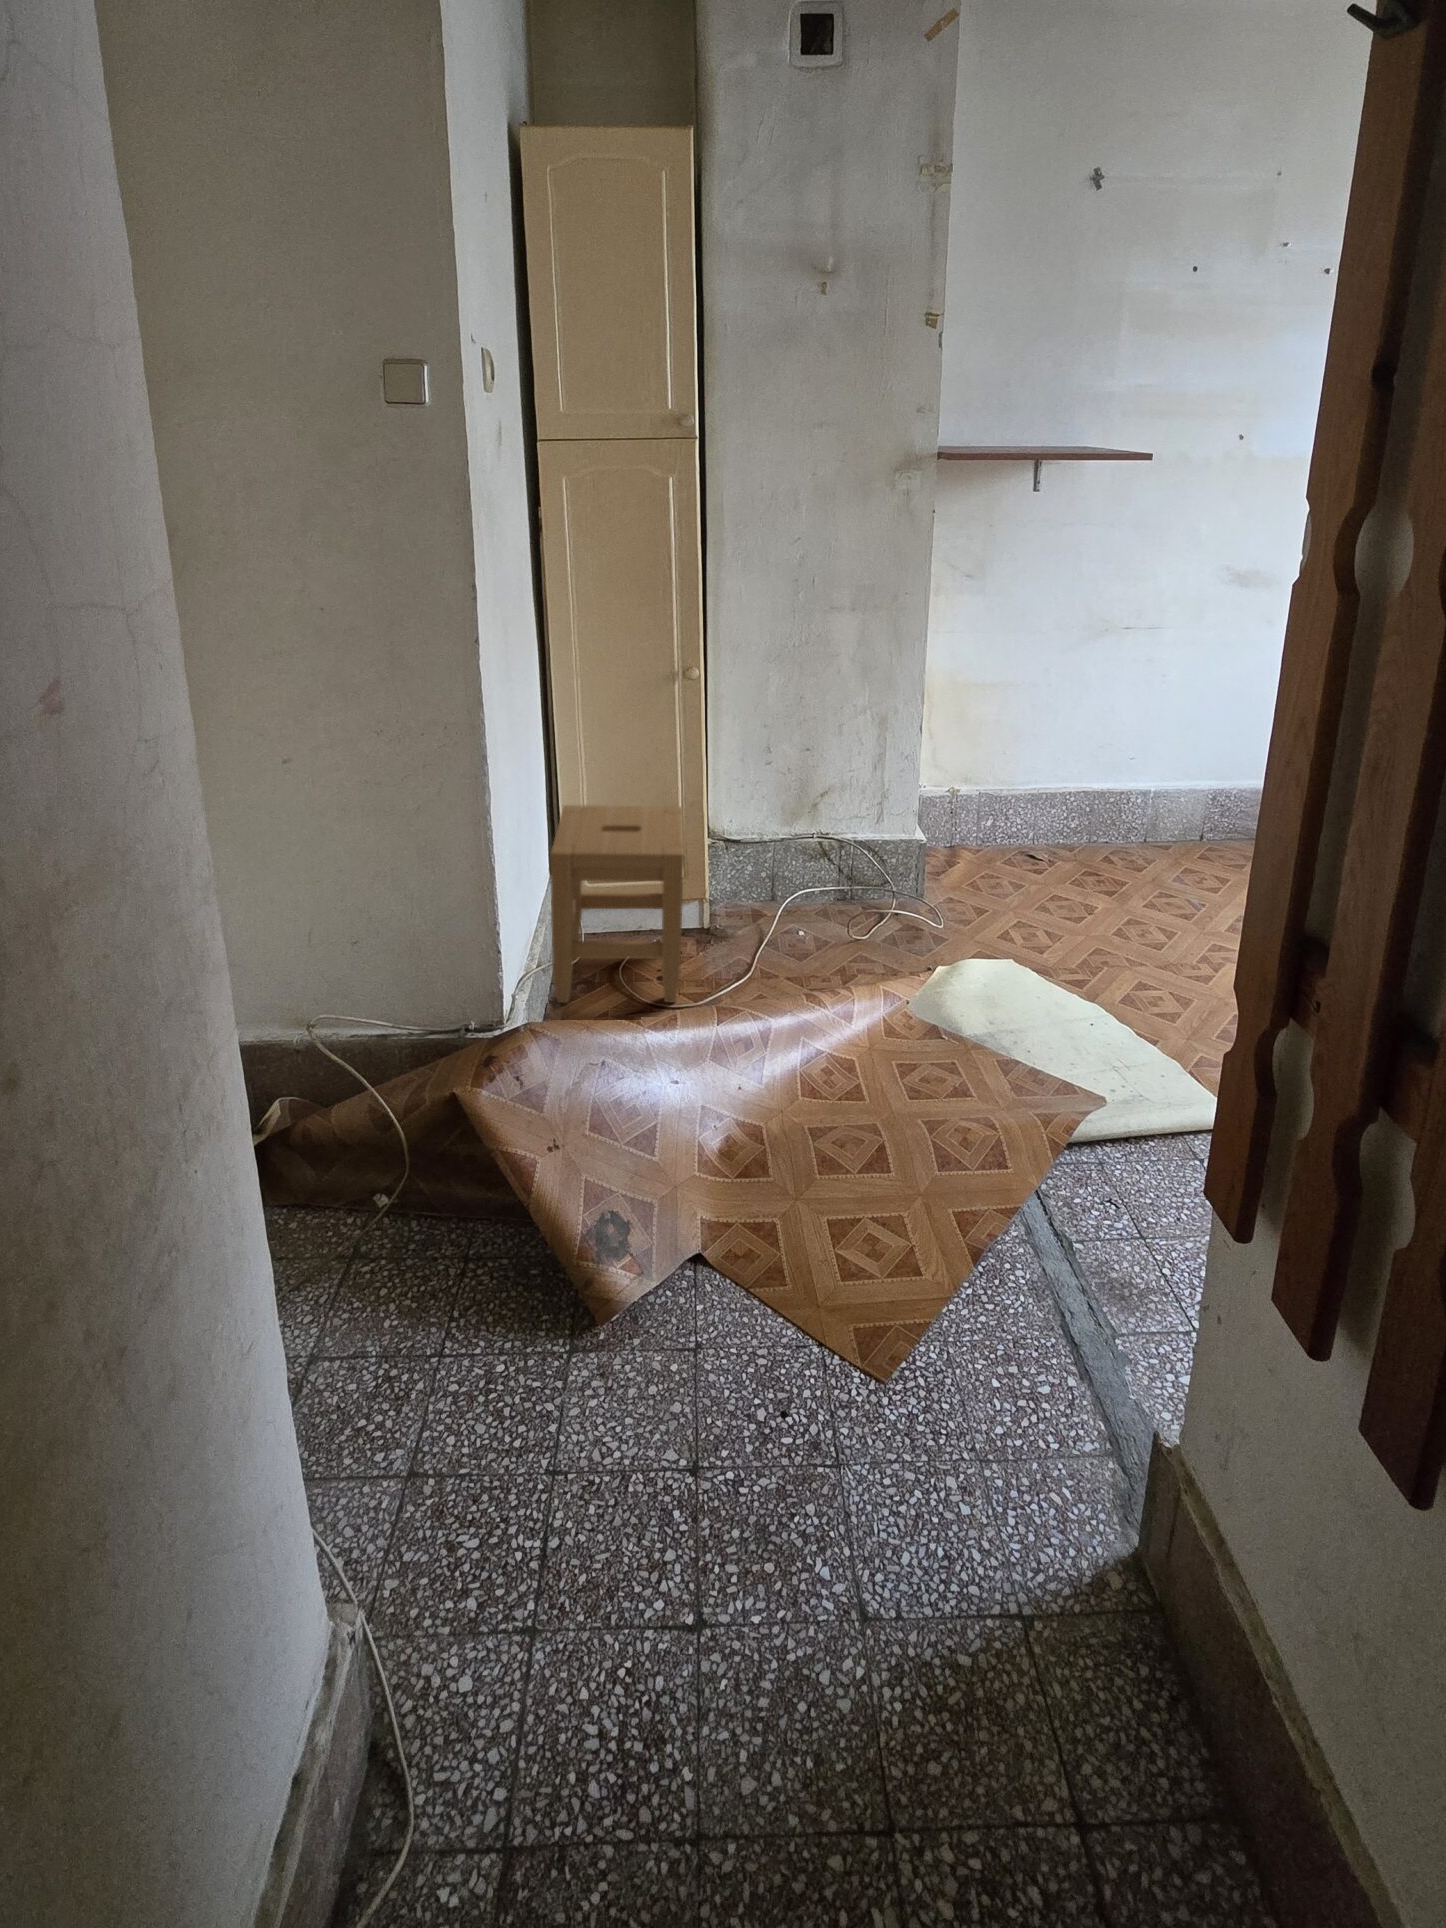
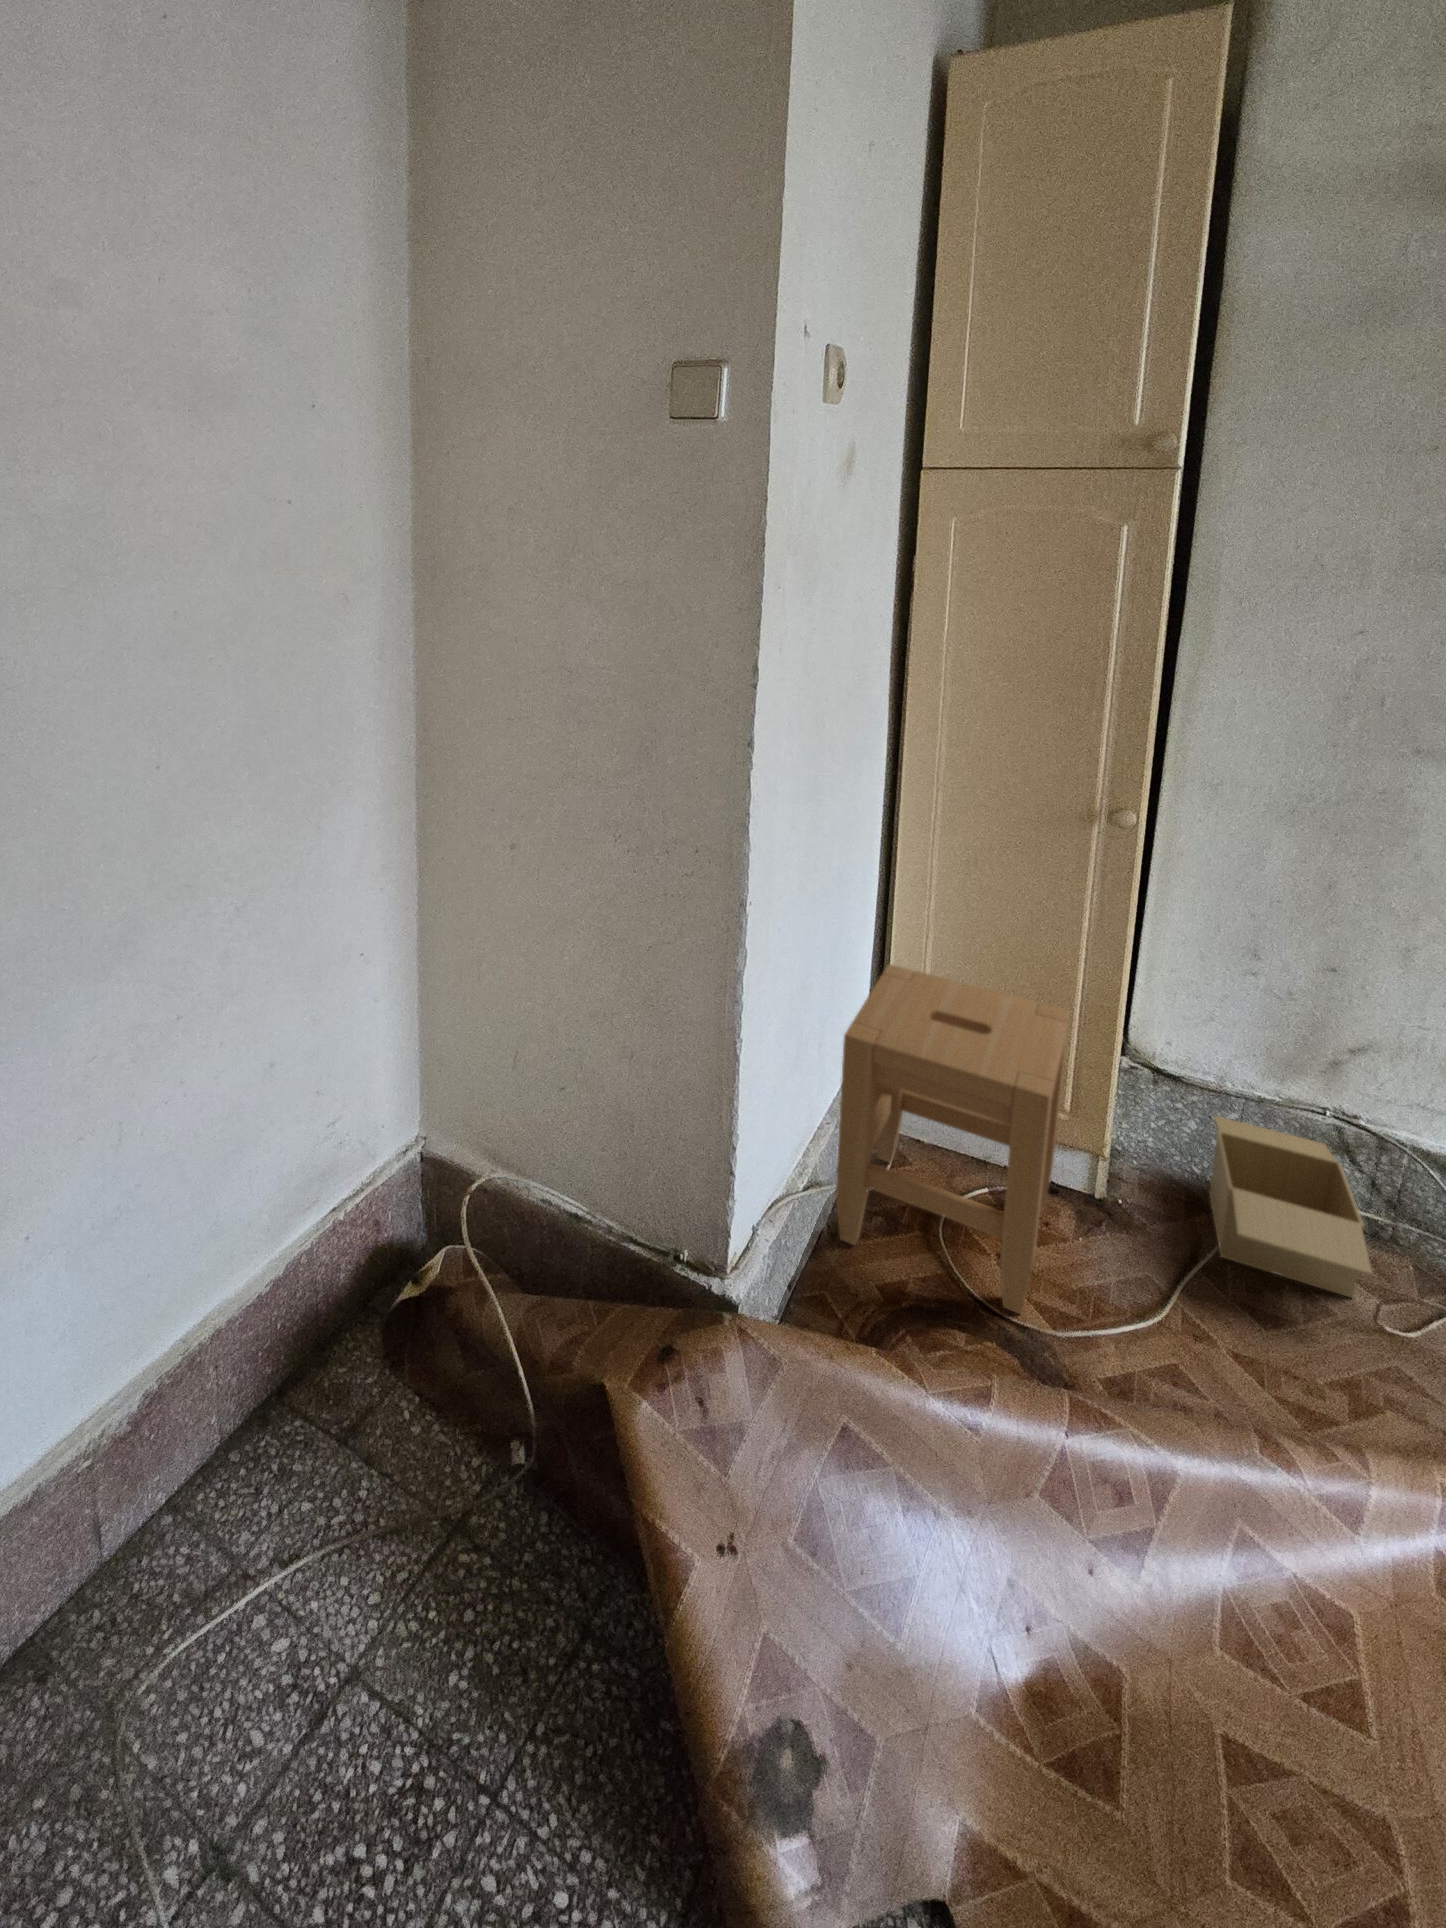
cardboard box: none [760,858,843,936] -> present [1209,1116,1372,1298]

